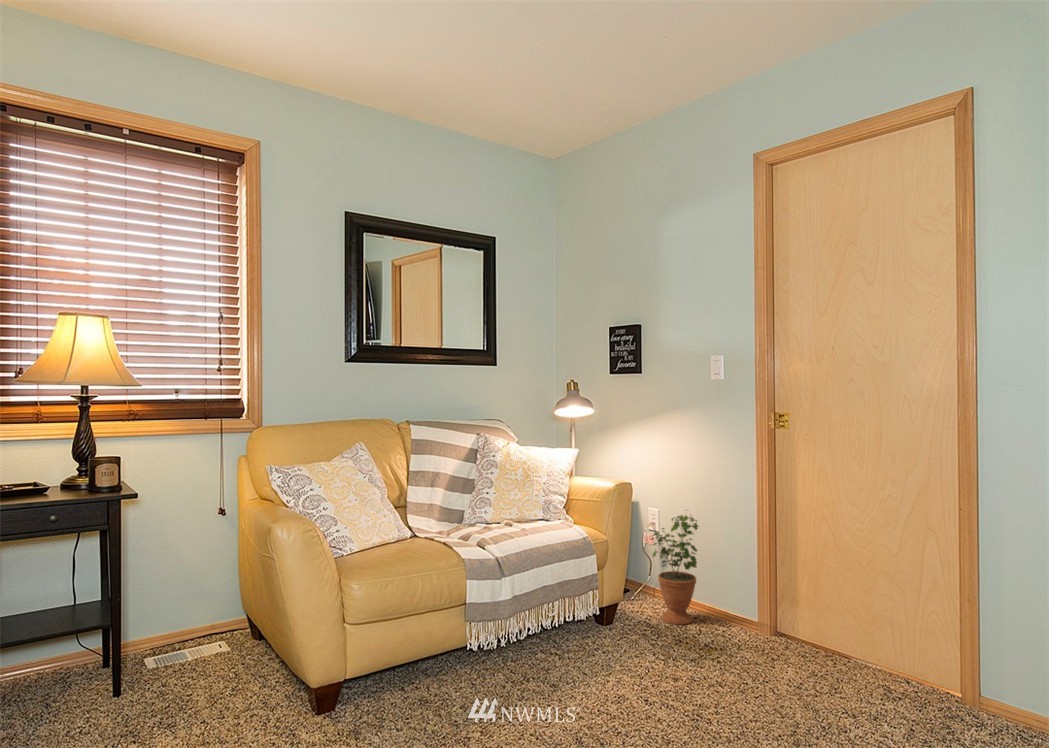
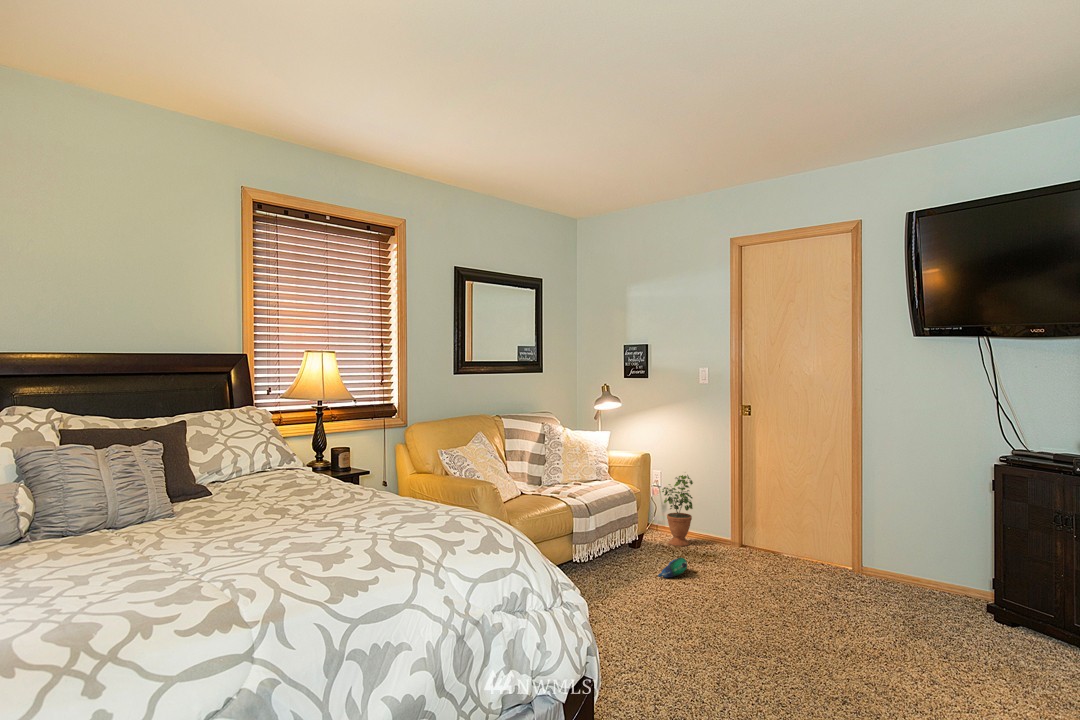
plush toy: none [609,652,665,688] -> present [658,557,687,578]

